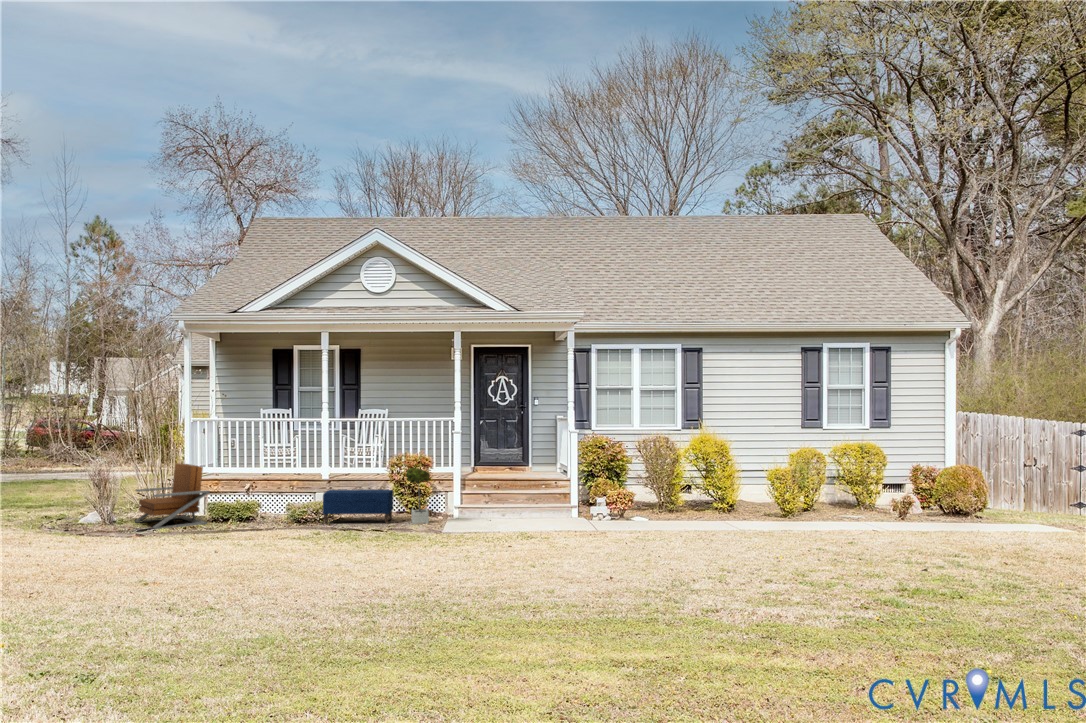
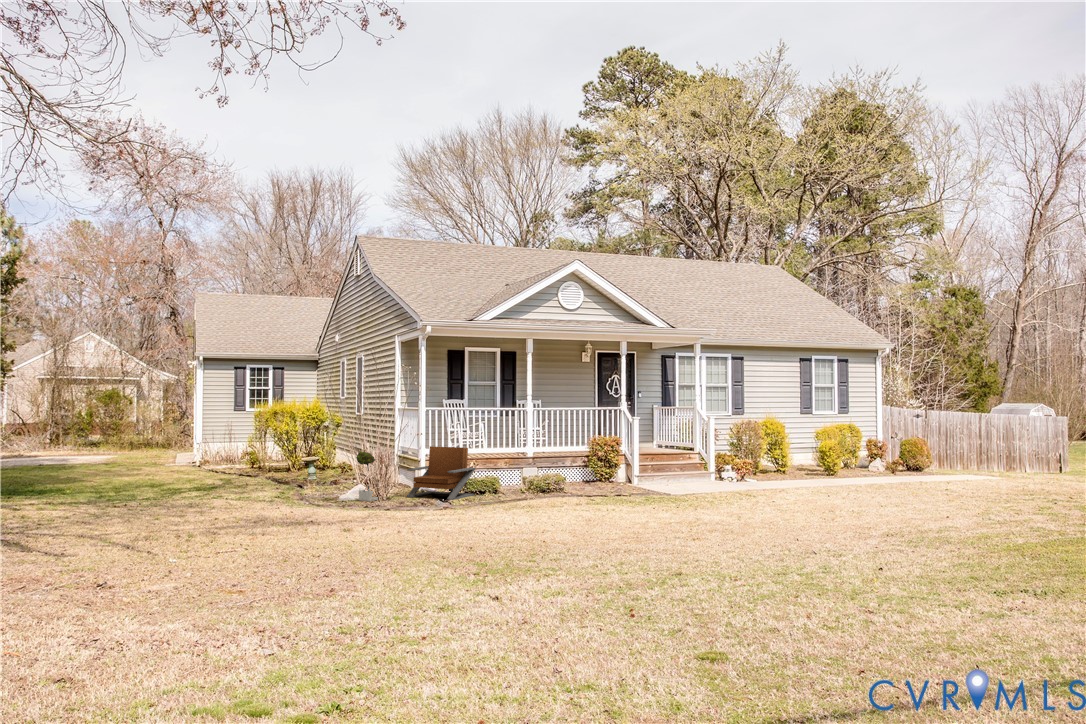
potted tree: present [406,468,430,524] -> present [356,451,378,501]
bench: present [323,489,393,524] -> none [550,463,607,491]

